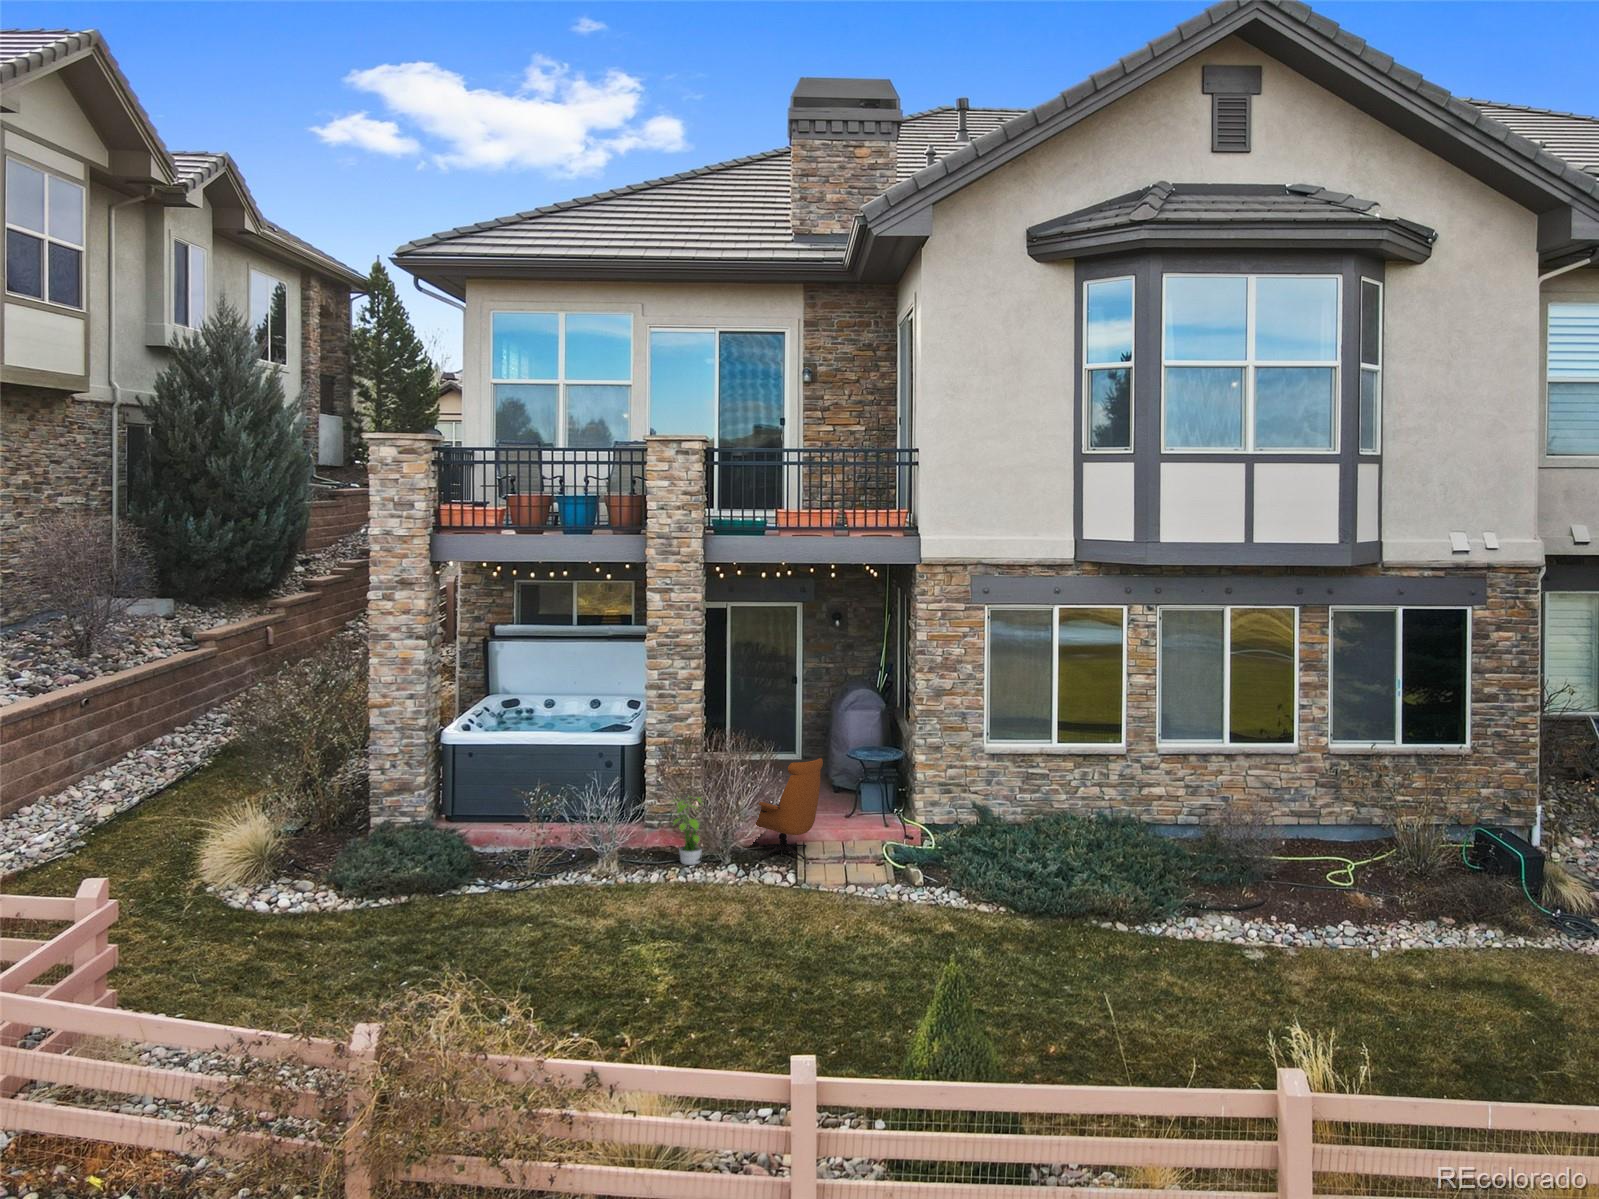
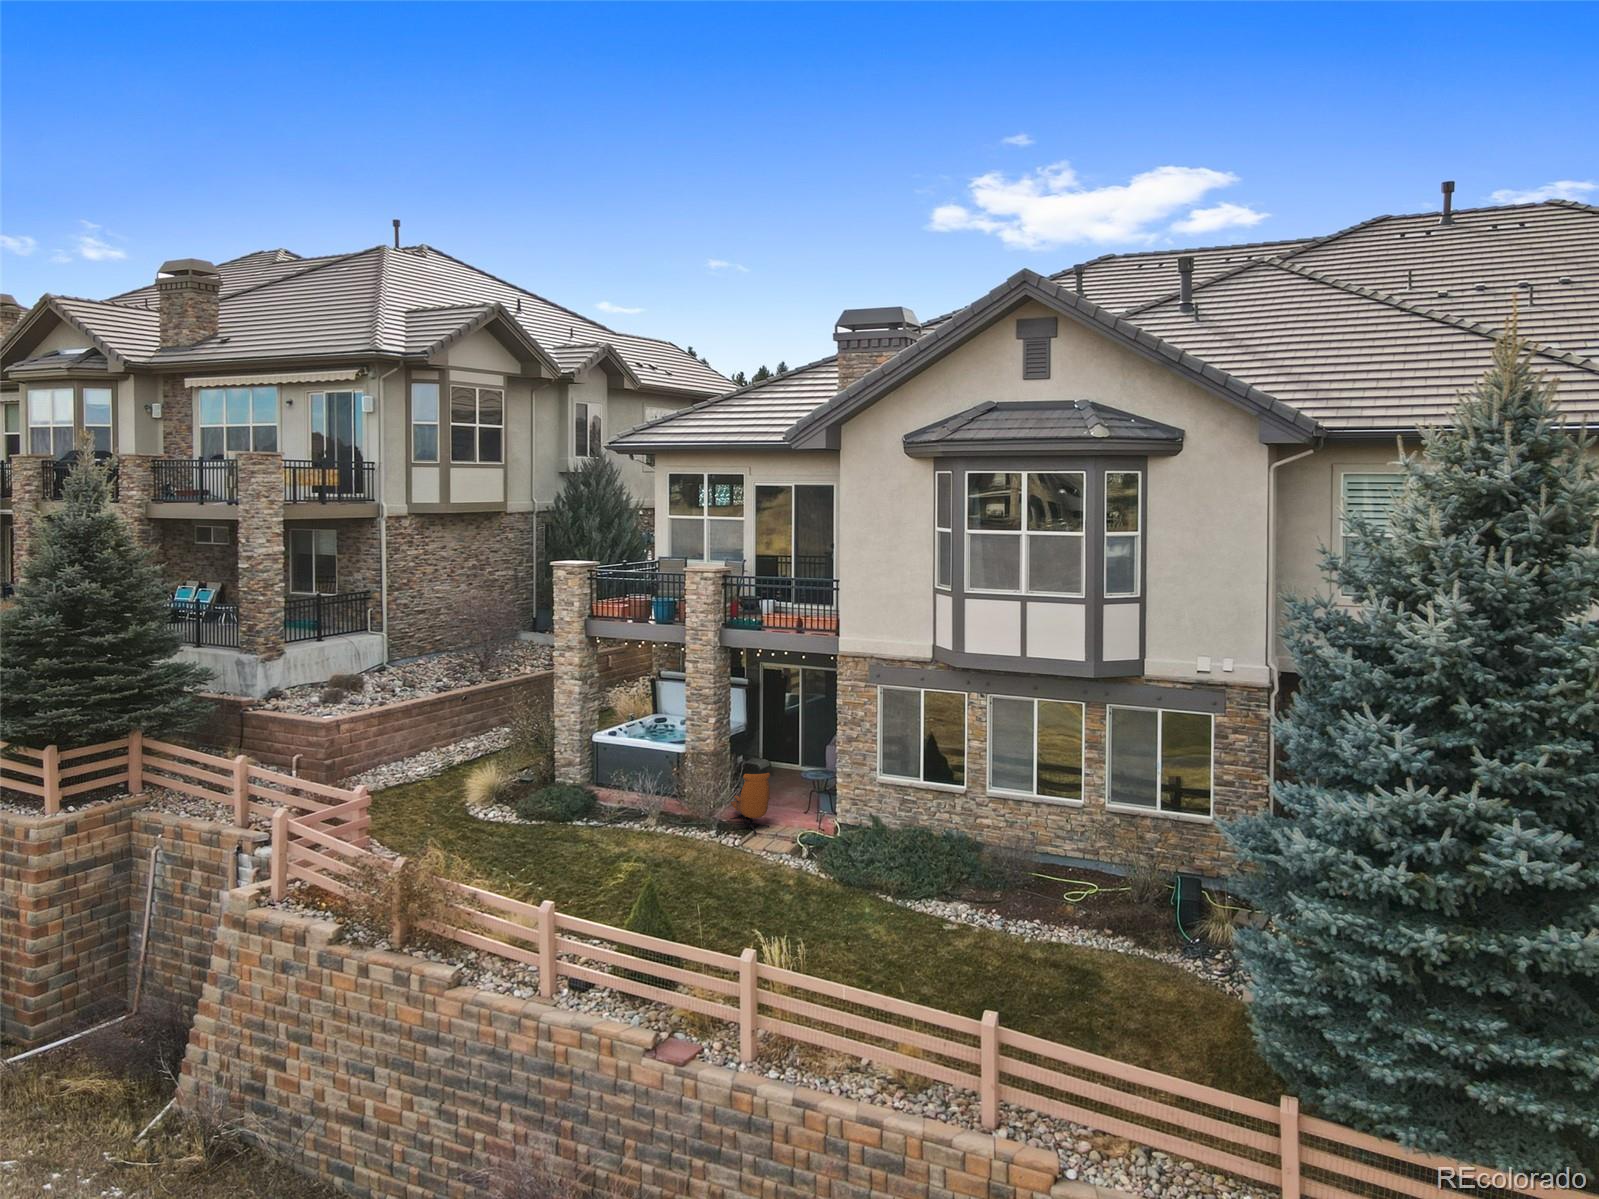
potted plant: present [673,796,702,865] -> none [682,785,709,828]

